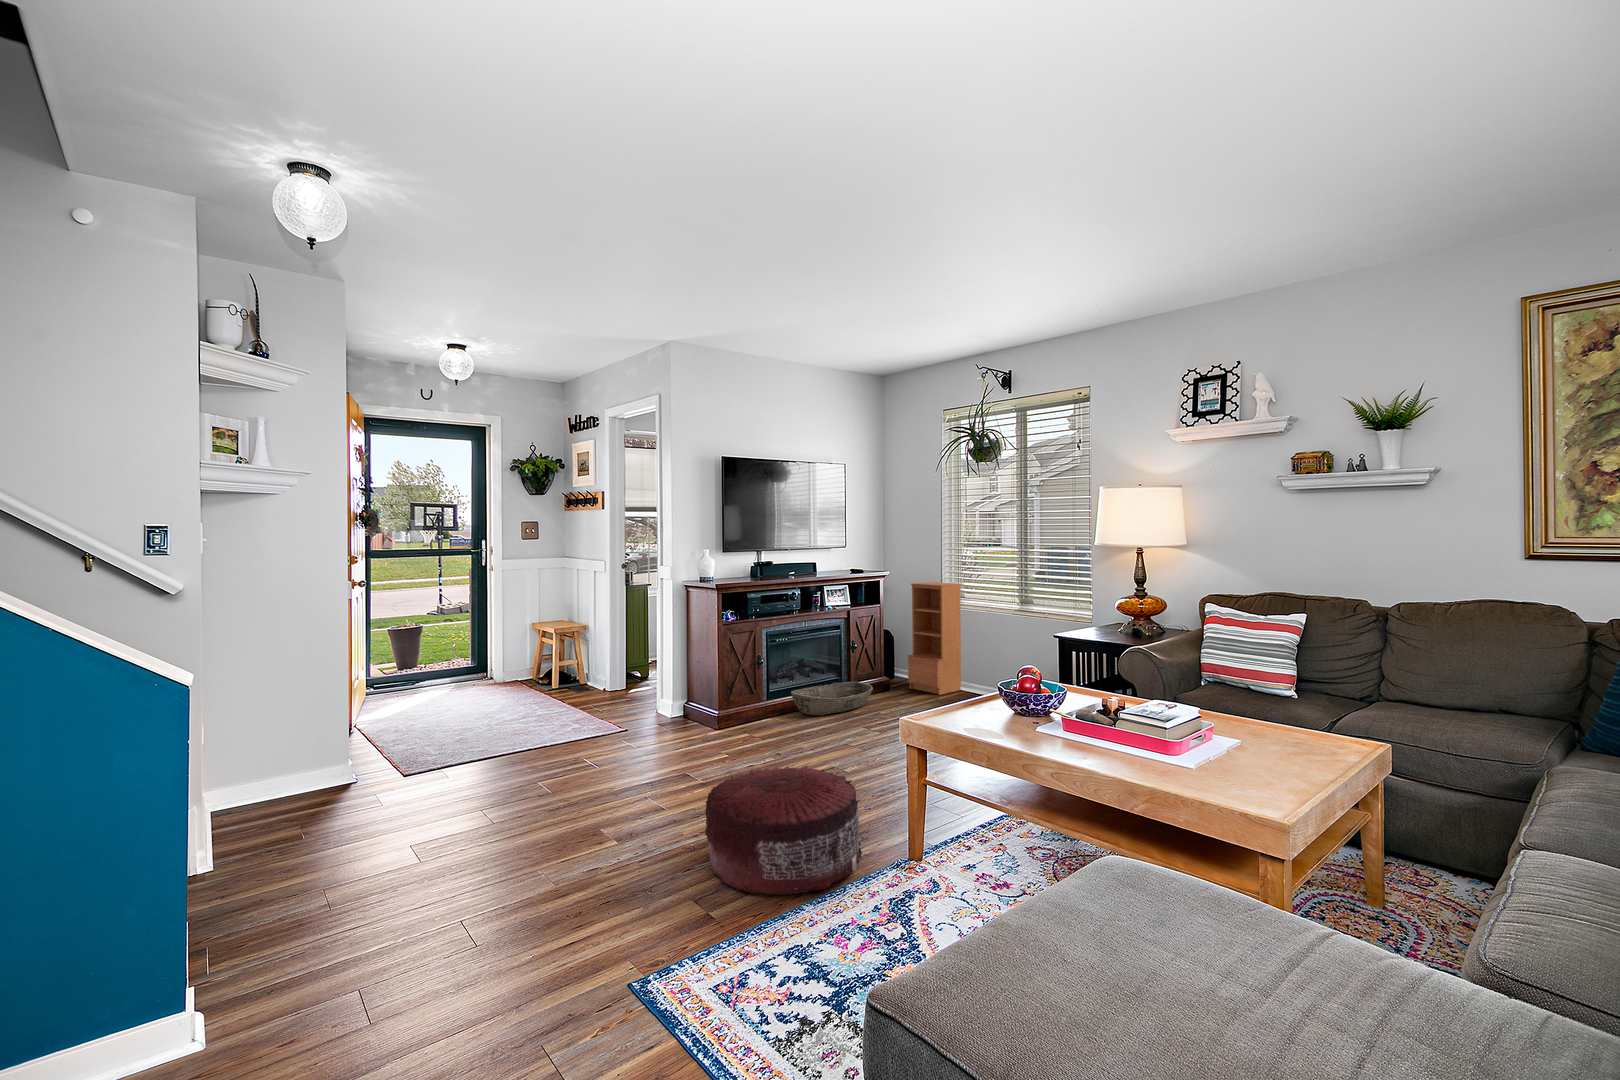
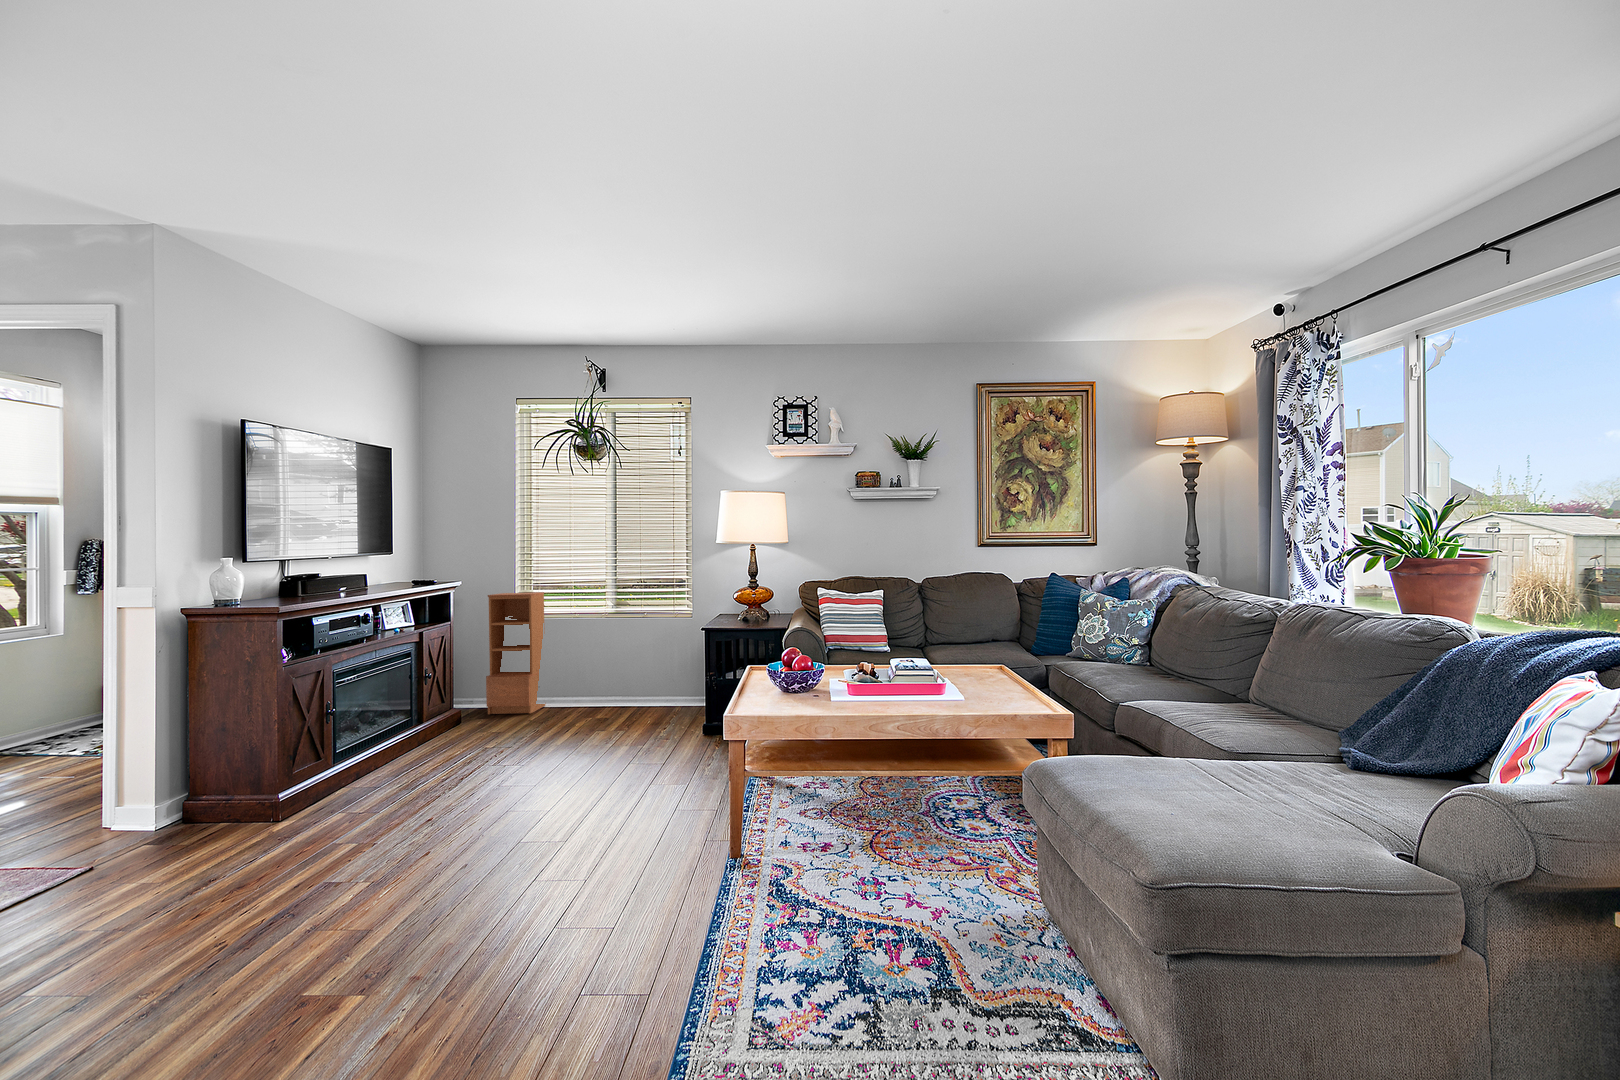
basket: present [791,682,873,715] -> none [369,713,472,763]
pouf: present [705,765,862,895] -> none [513,785,707,953]

